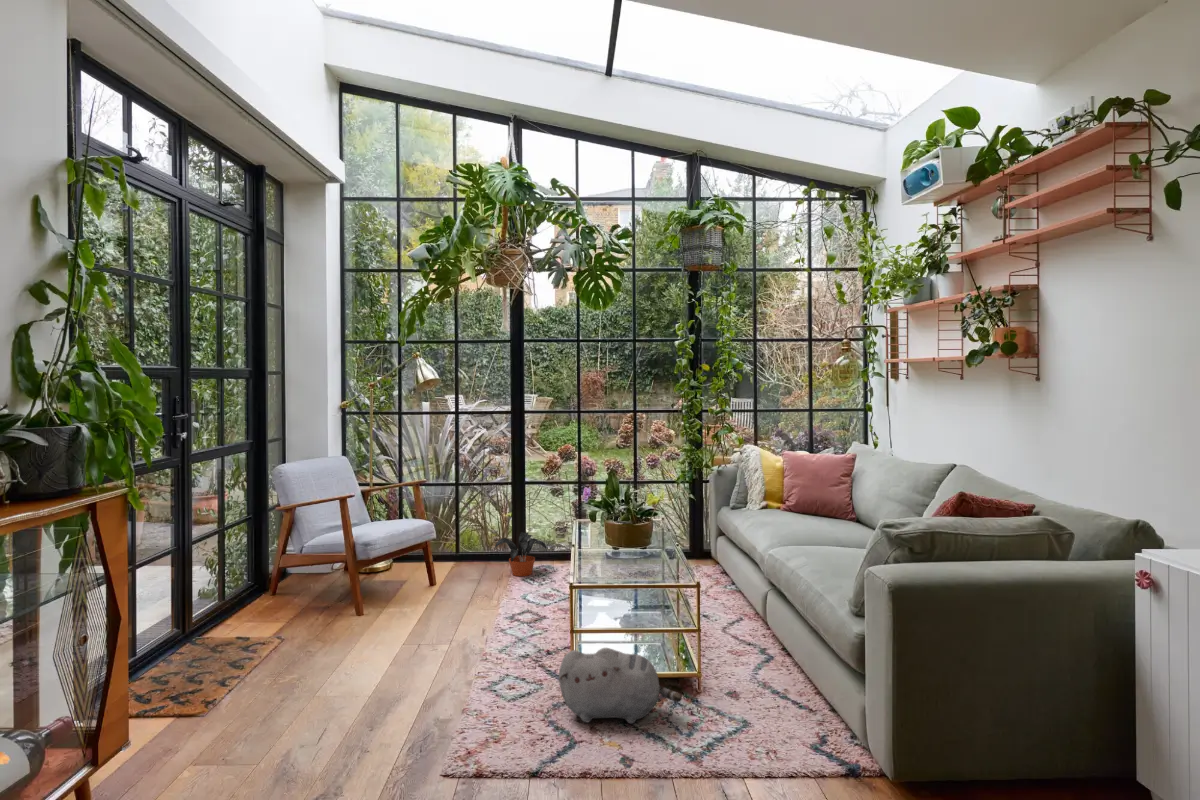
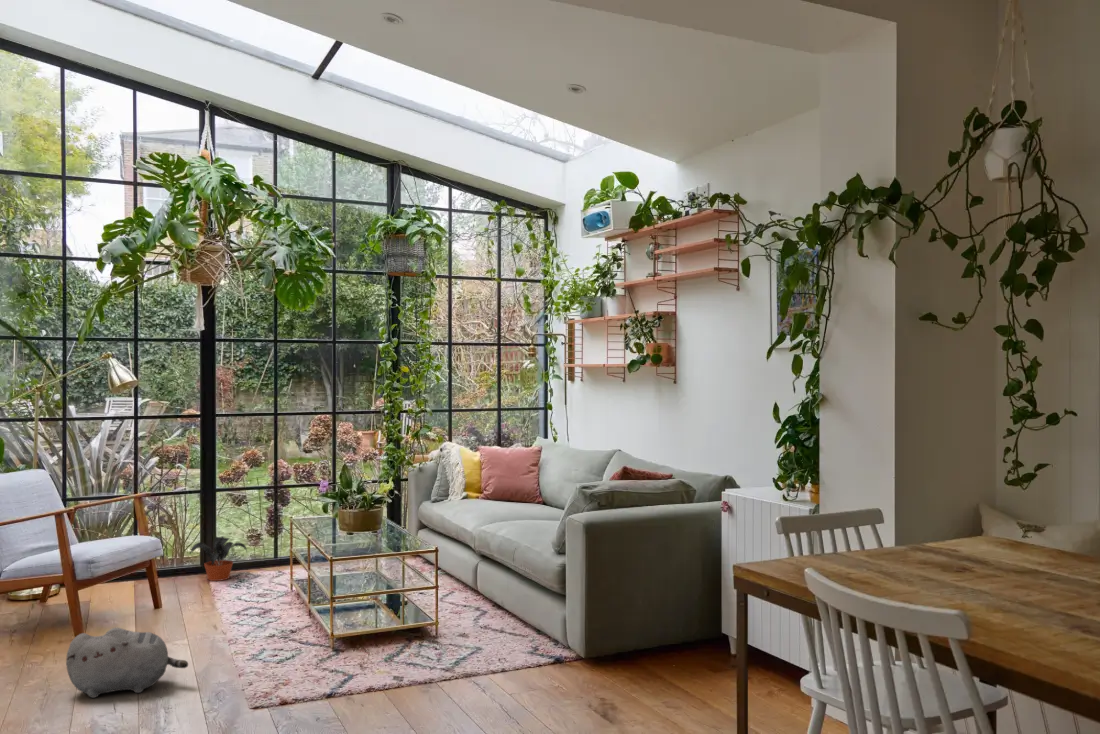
plush toy: present [559,648,682,724] -> present [66,628,188,698]

